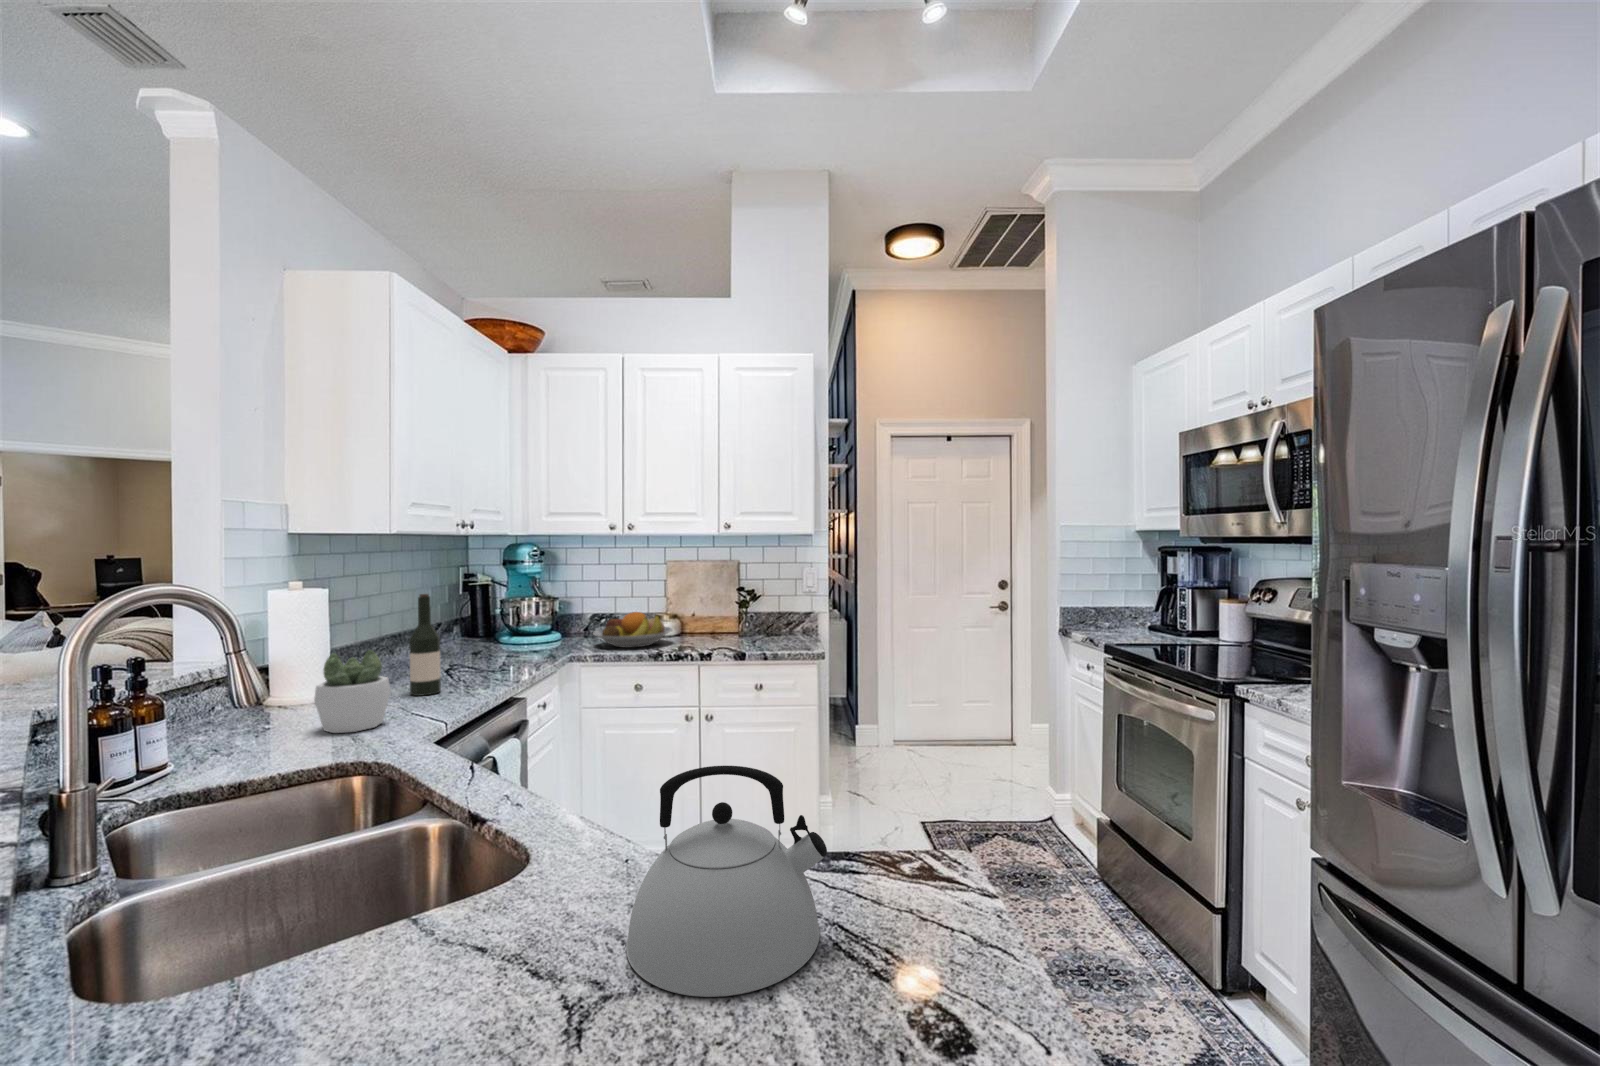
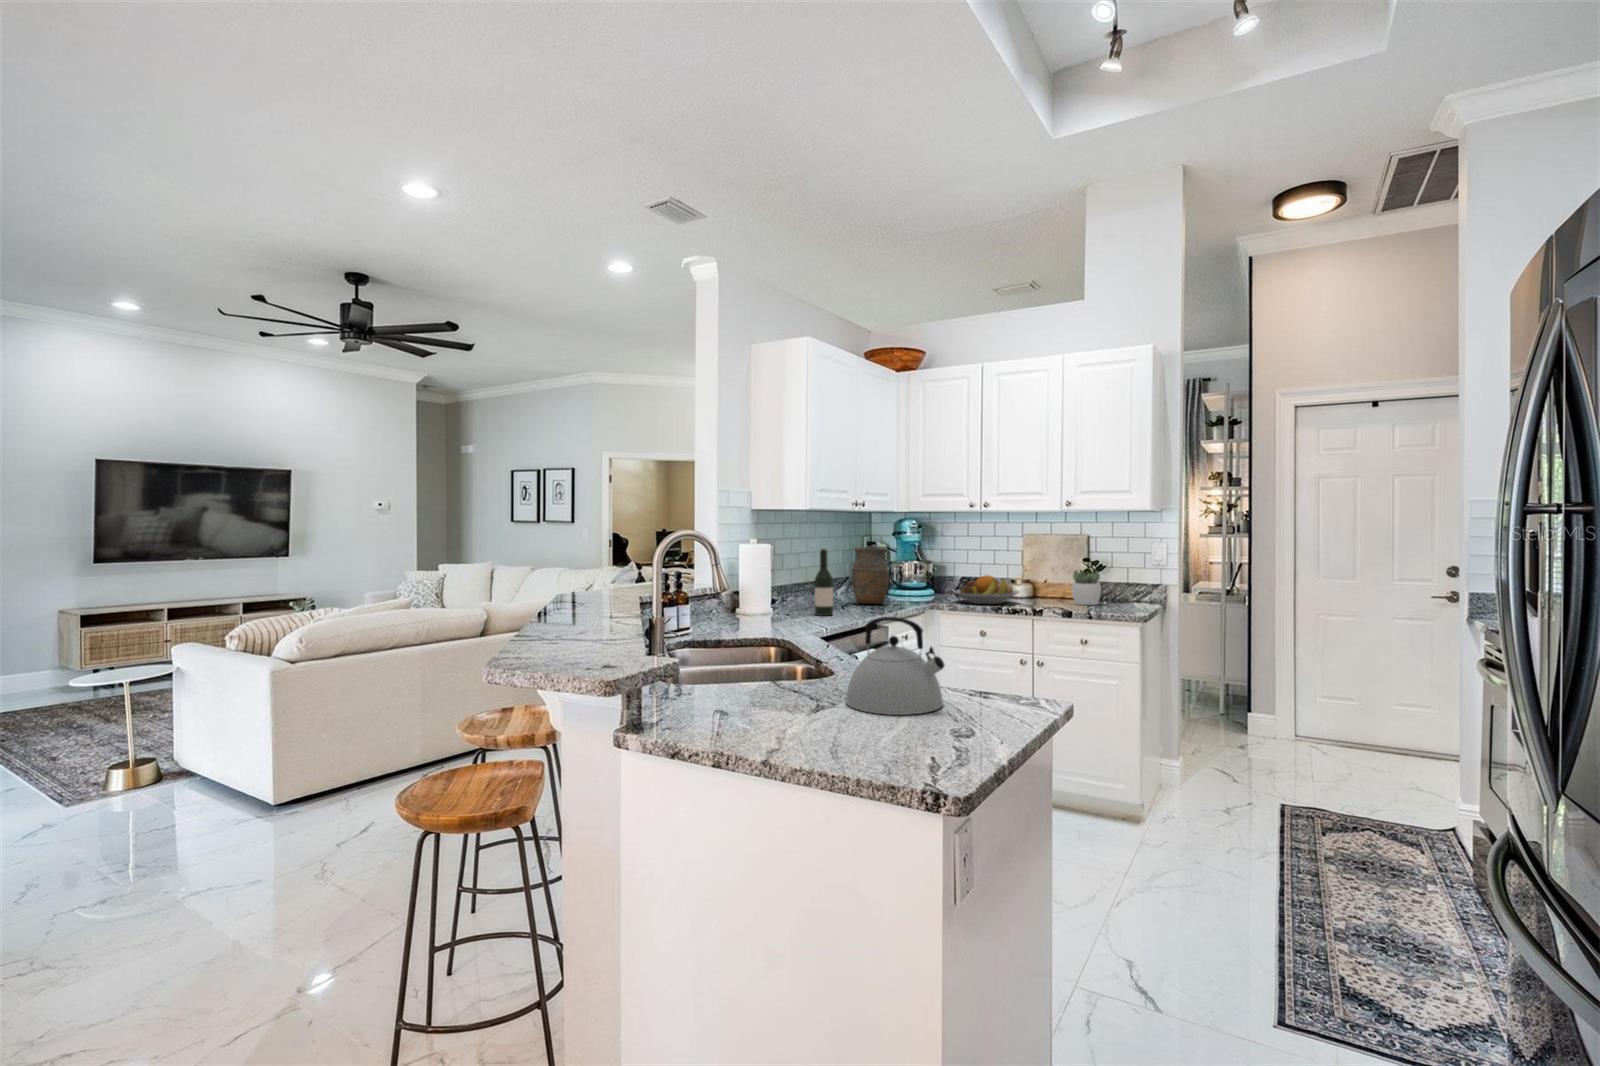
vase: none [456,583,512,663] -> present [852,547,889,604]
succulent plant: present [314,650,390,733] -> present [1071,570,1102,605]

